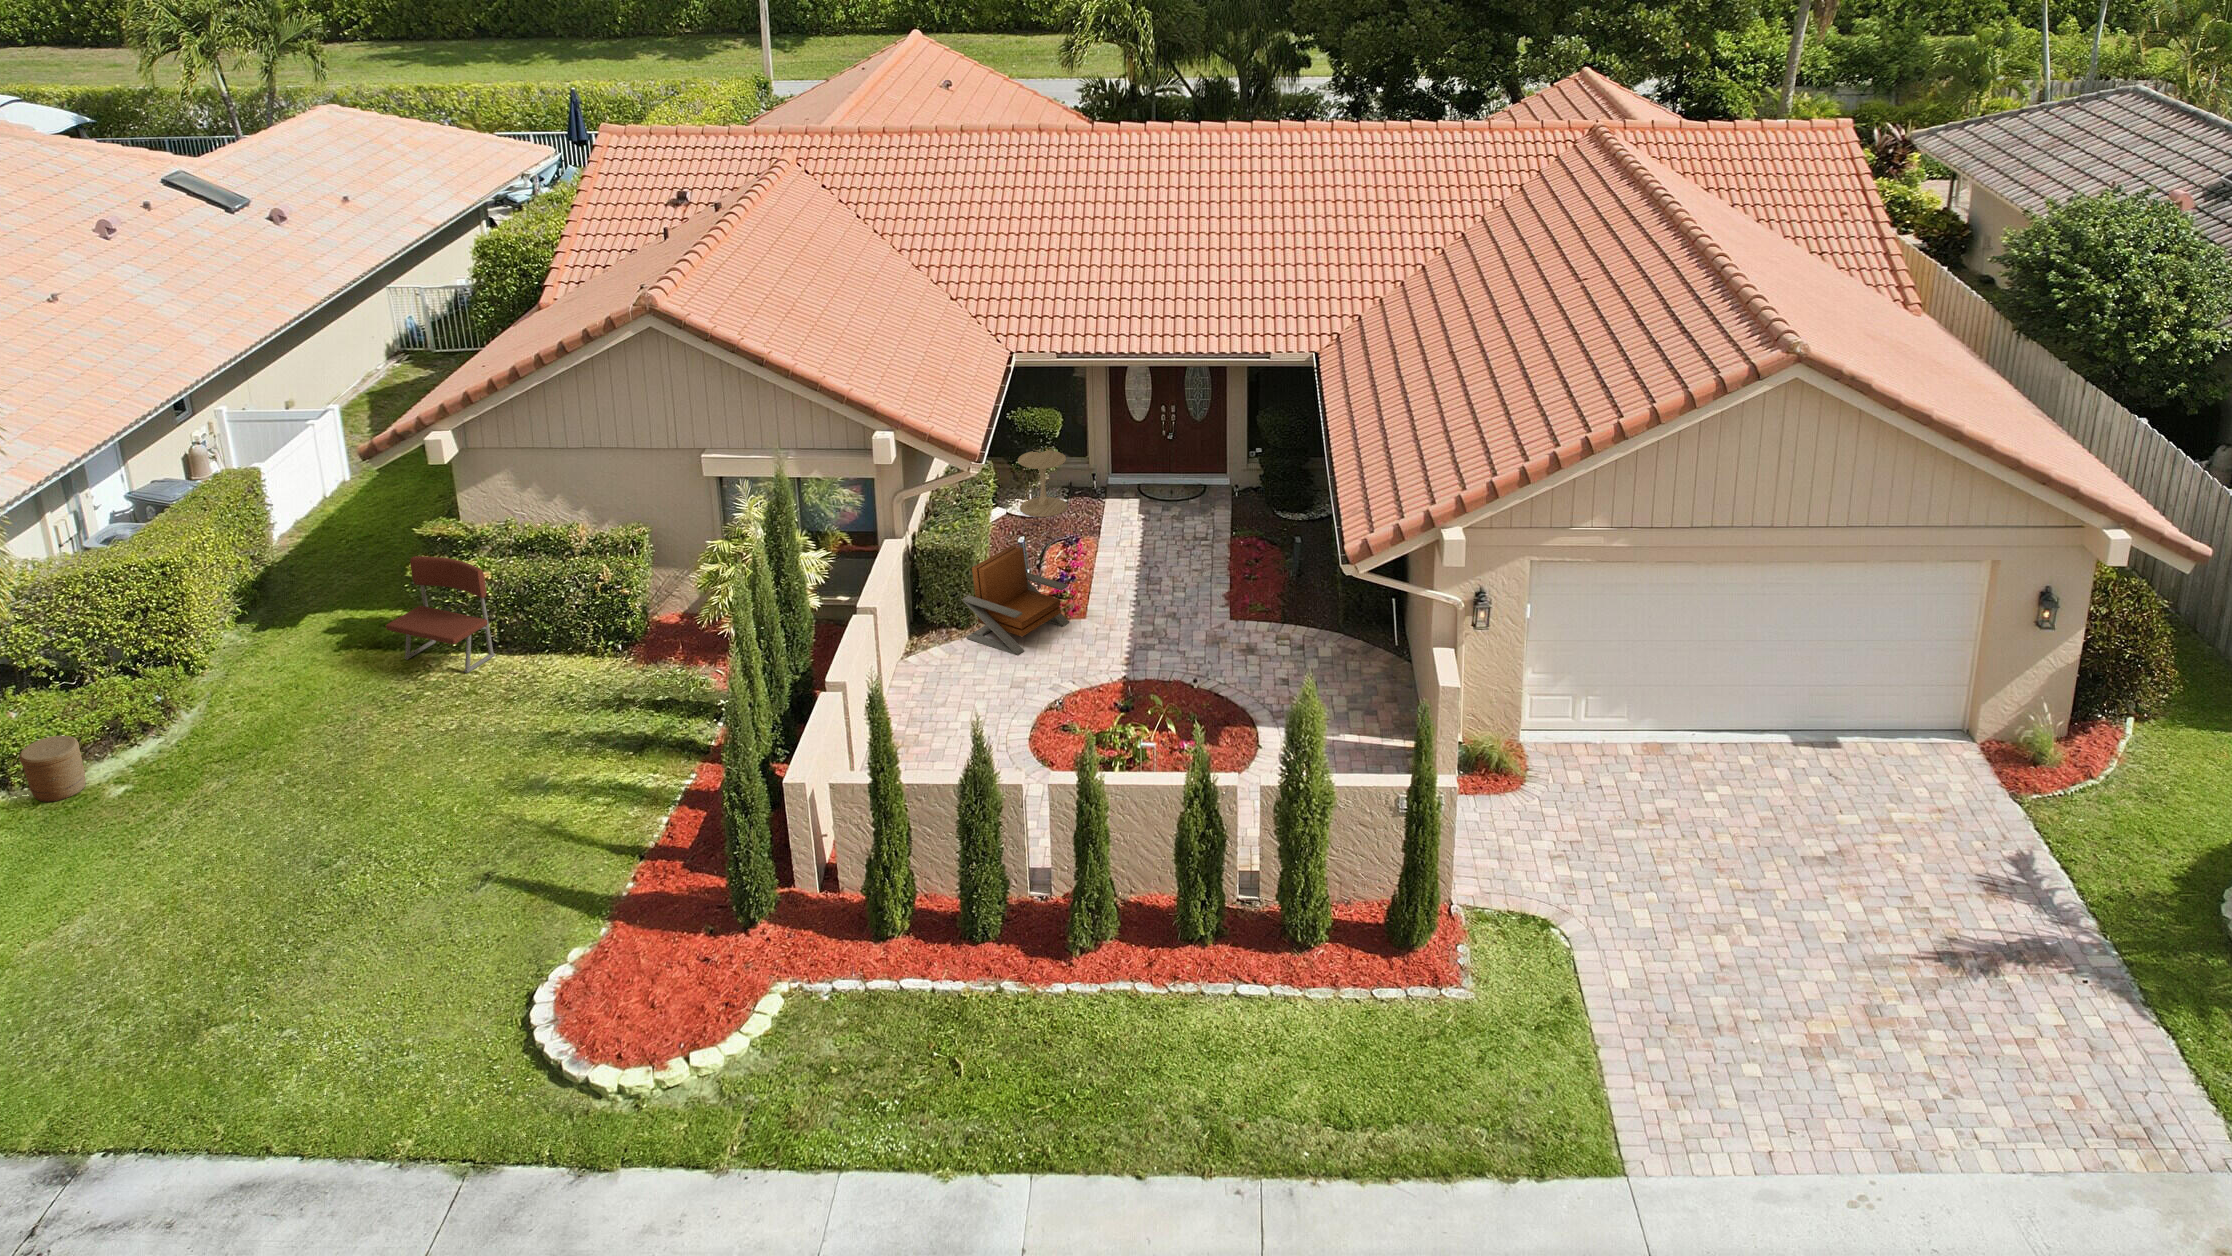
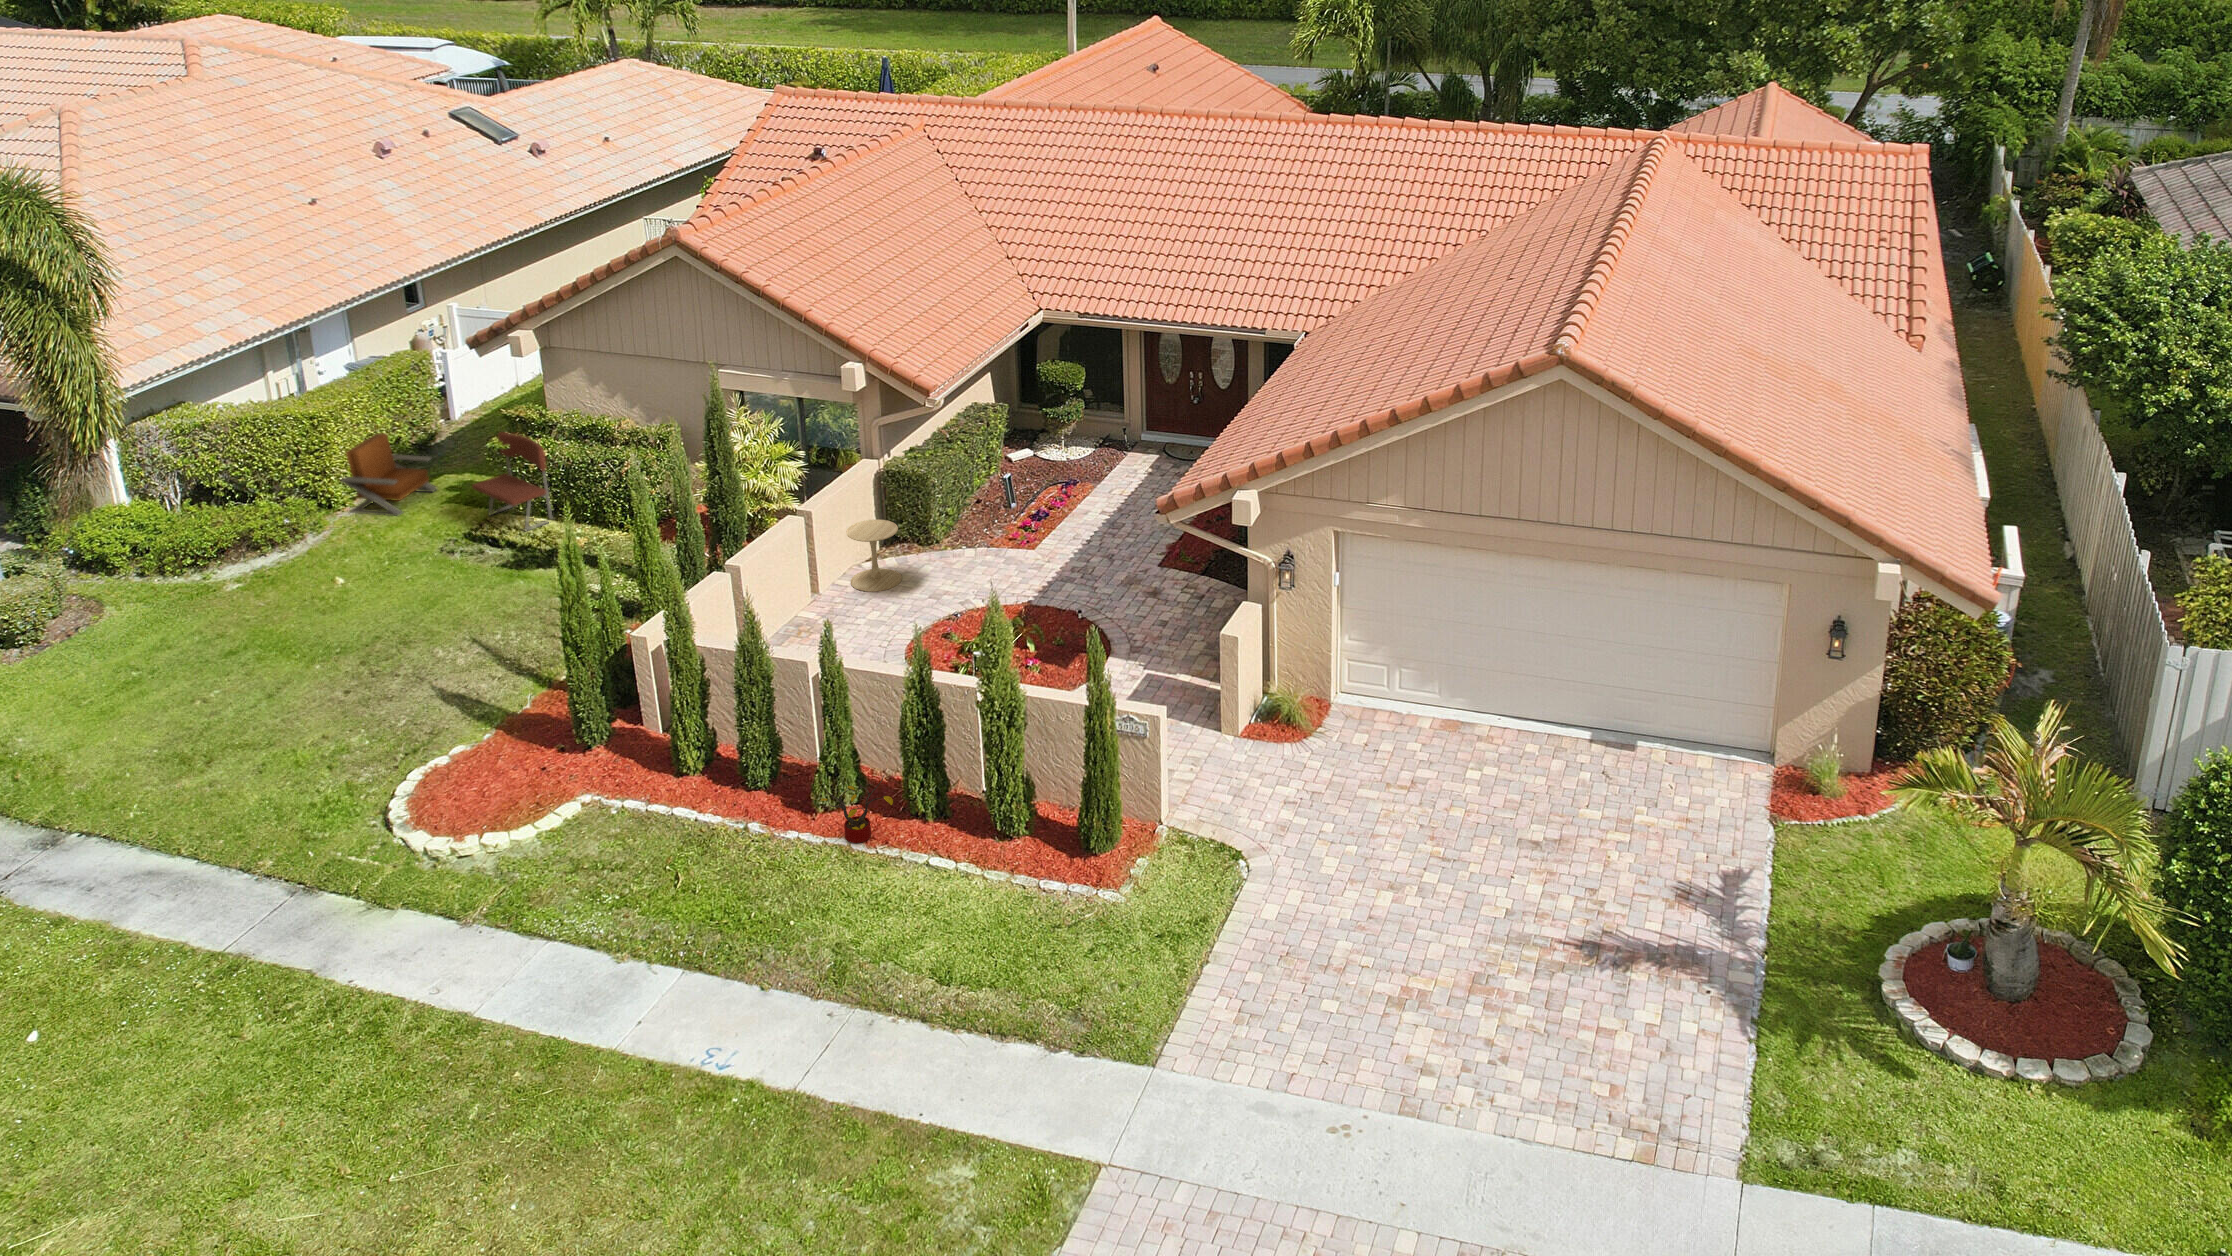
pedestal table: present [1018,450,1068,517] -> present [846,519,902,592]
lounge chair: present [962,546,1069,655] -> present [341,433,437,516]
basket: present [20,736,86,802] -> none [165,538,215,588]
decorative plant: none [1080,900,1165,984] -> present [821,776,893,843]

